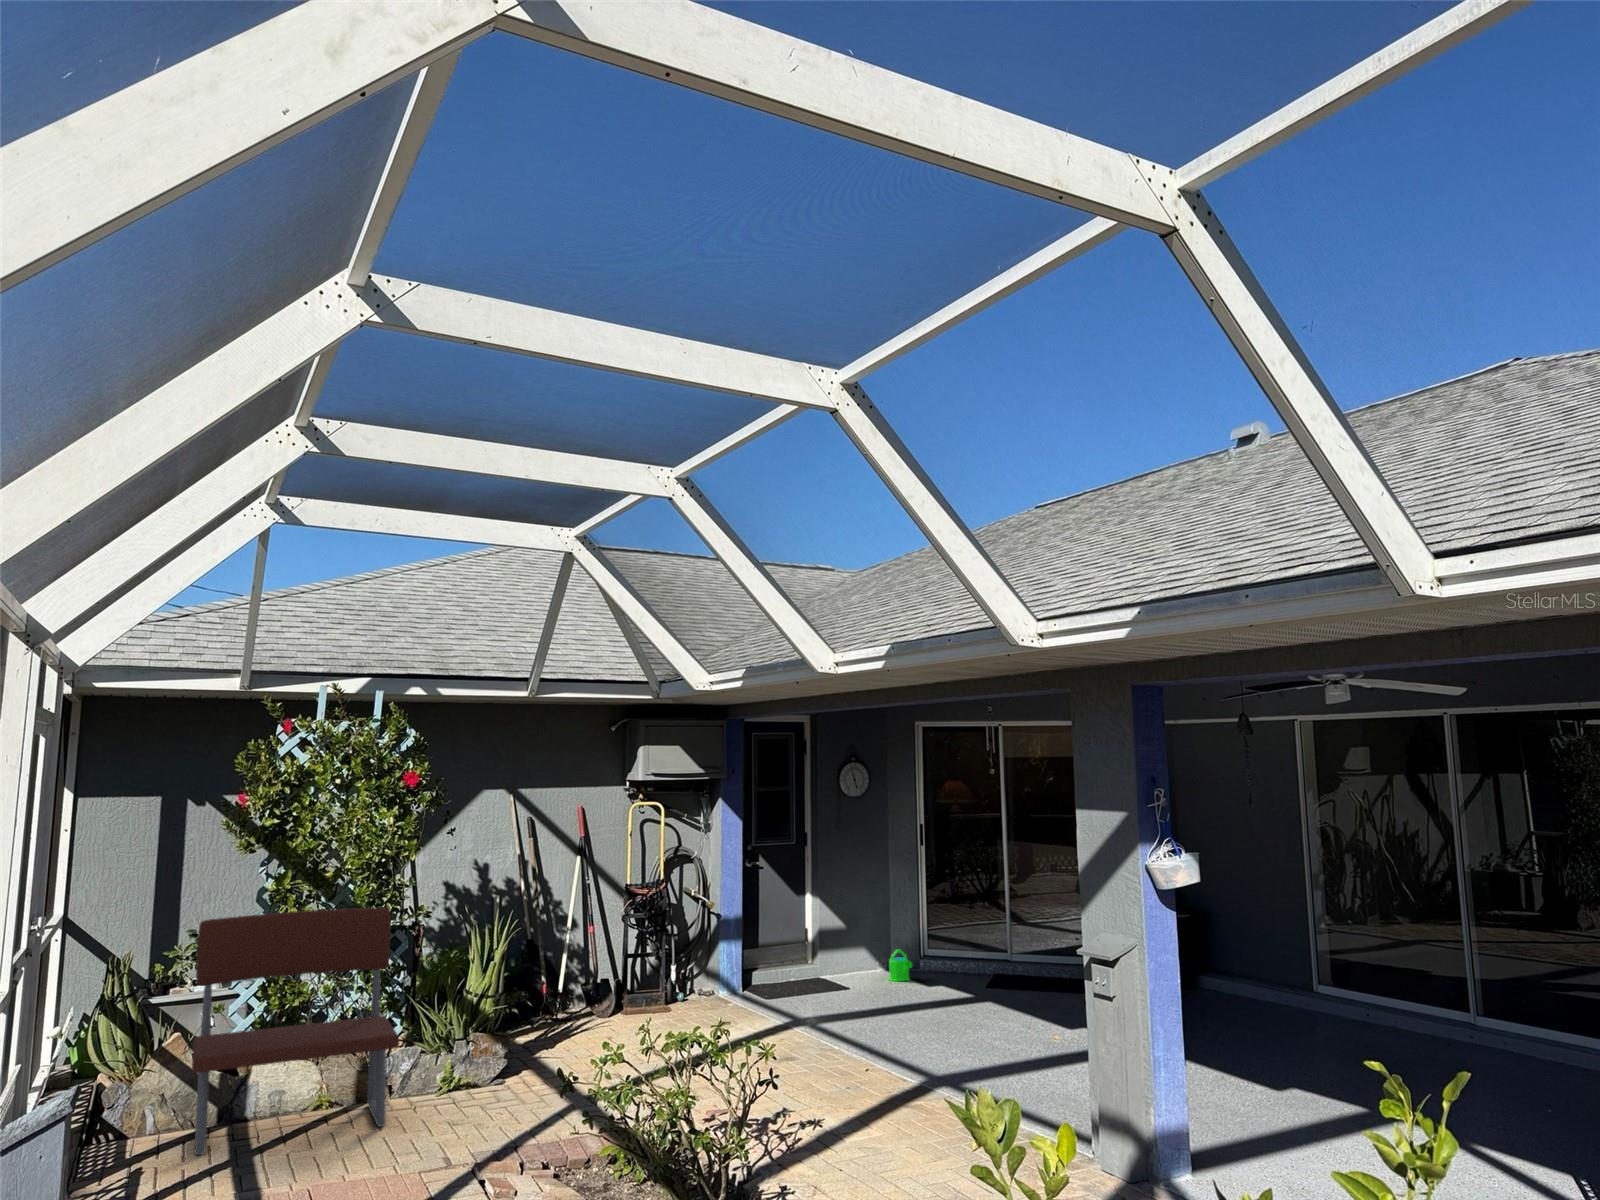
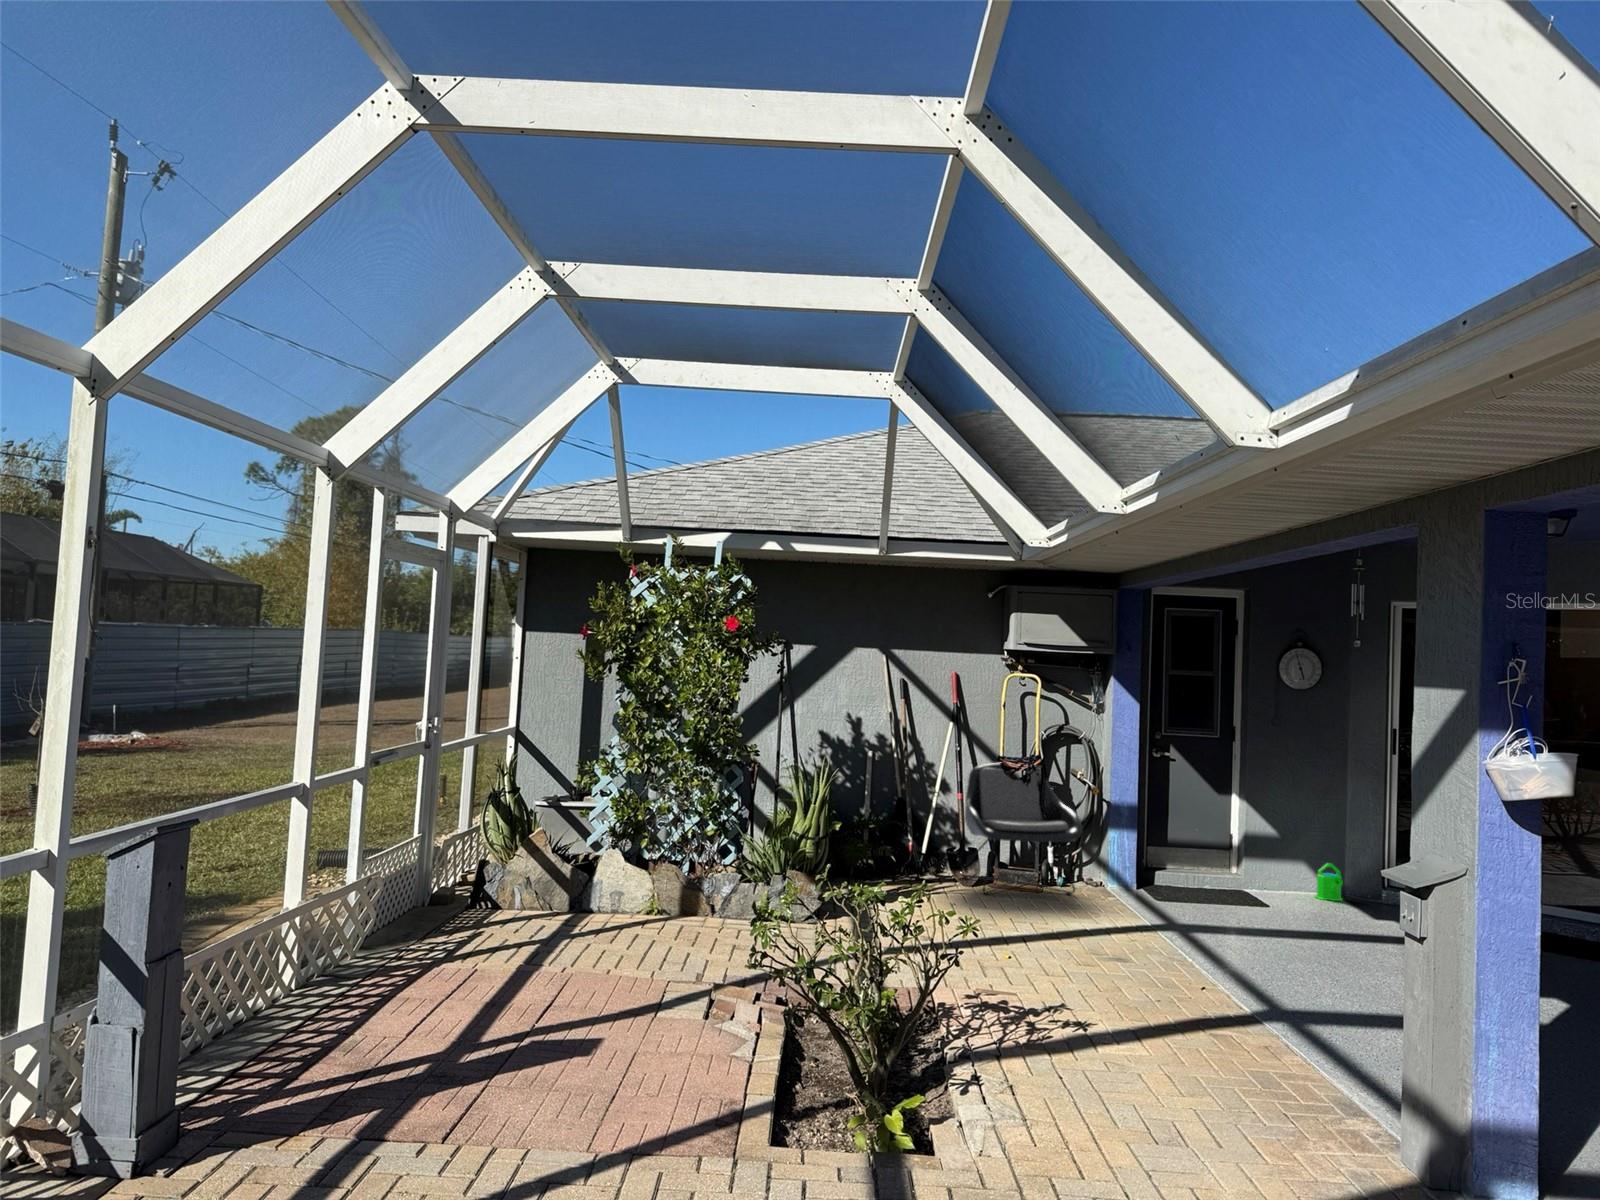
lounge chair: none [594,891,715,1024] -> present [962,763,1083,895]
bench: present [192,907,399,1155] -> none [521,733,707,935]

